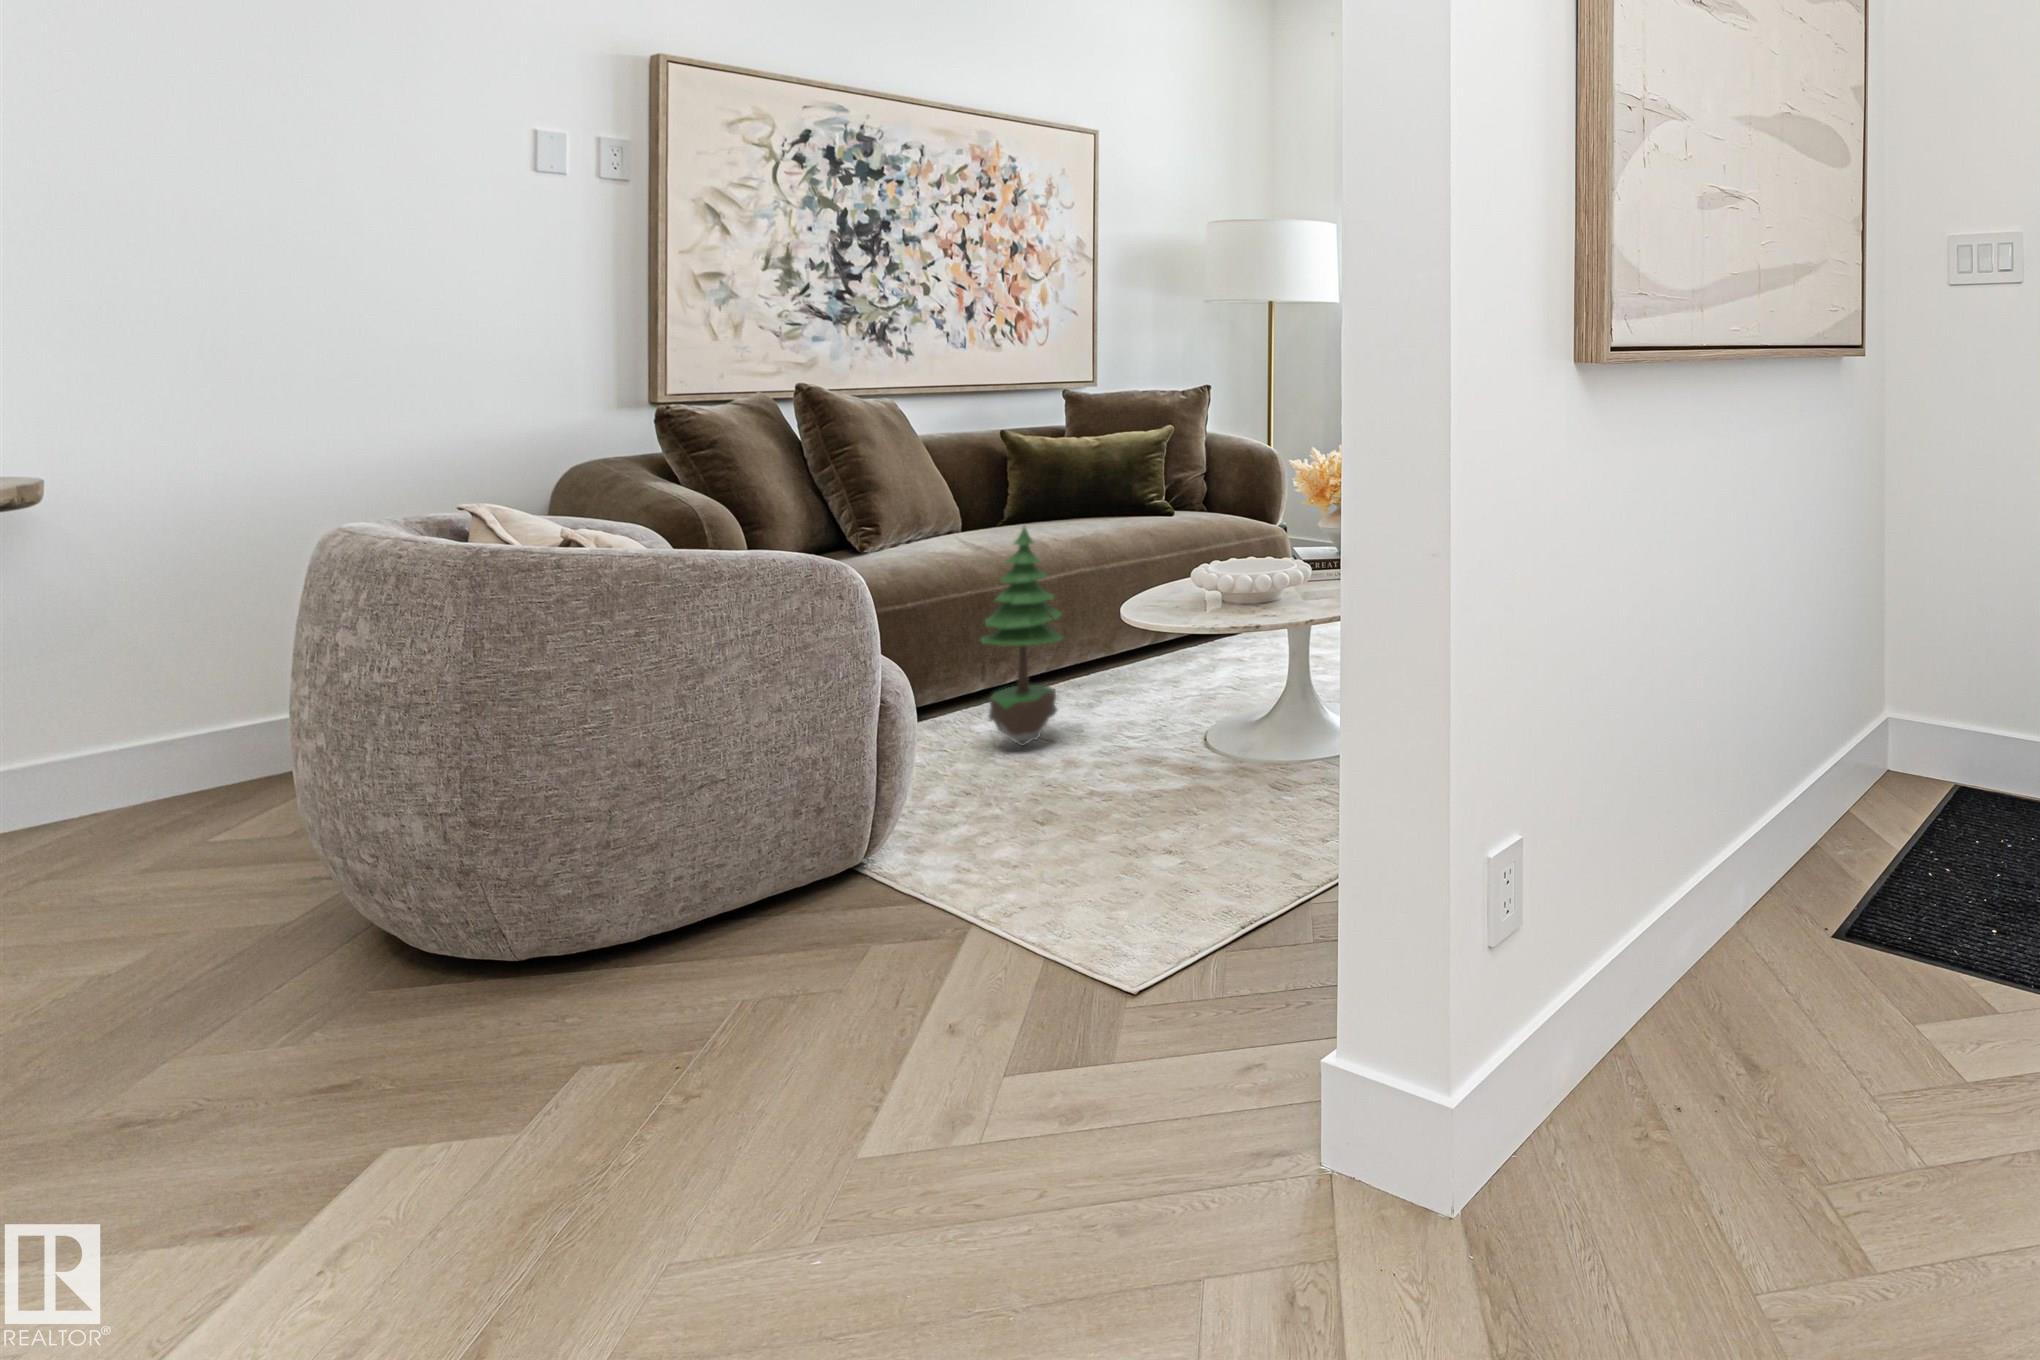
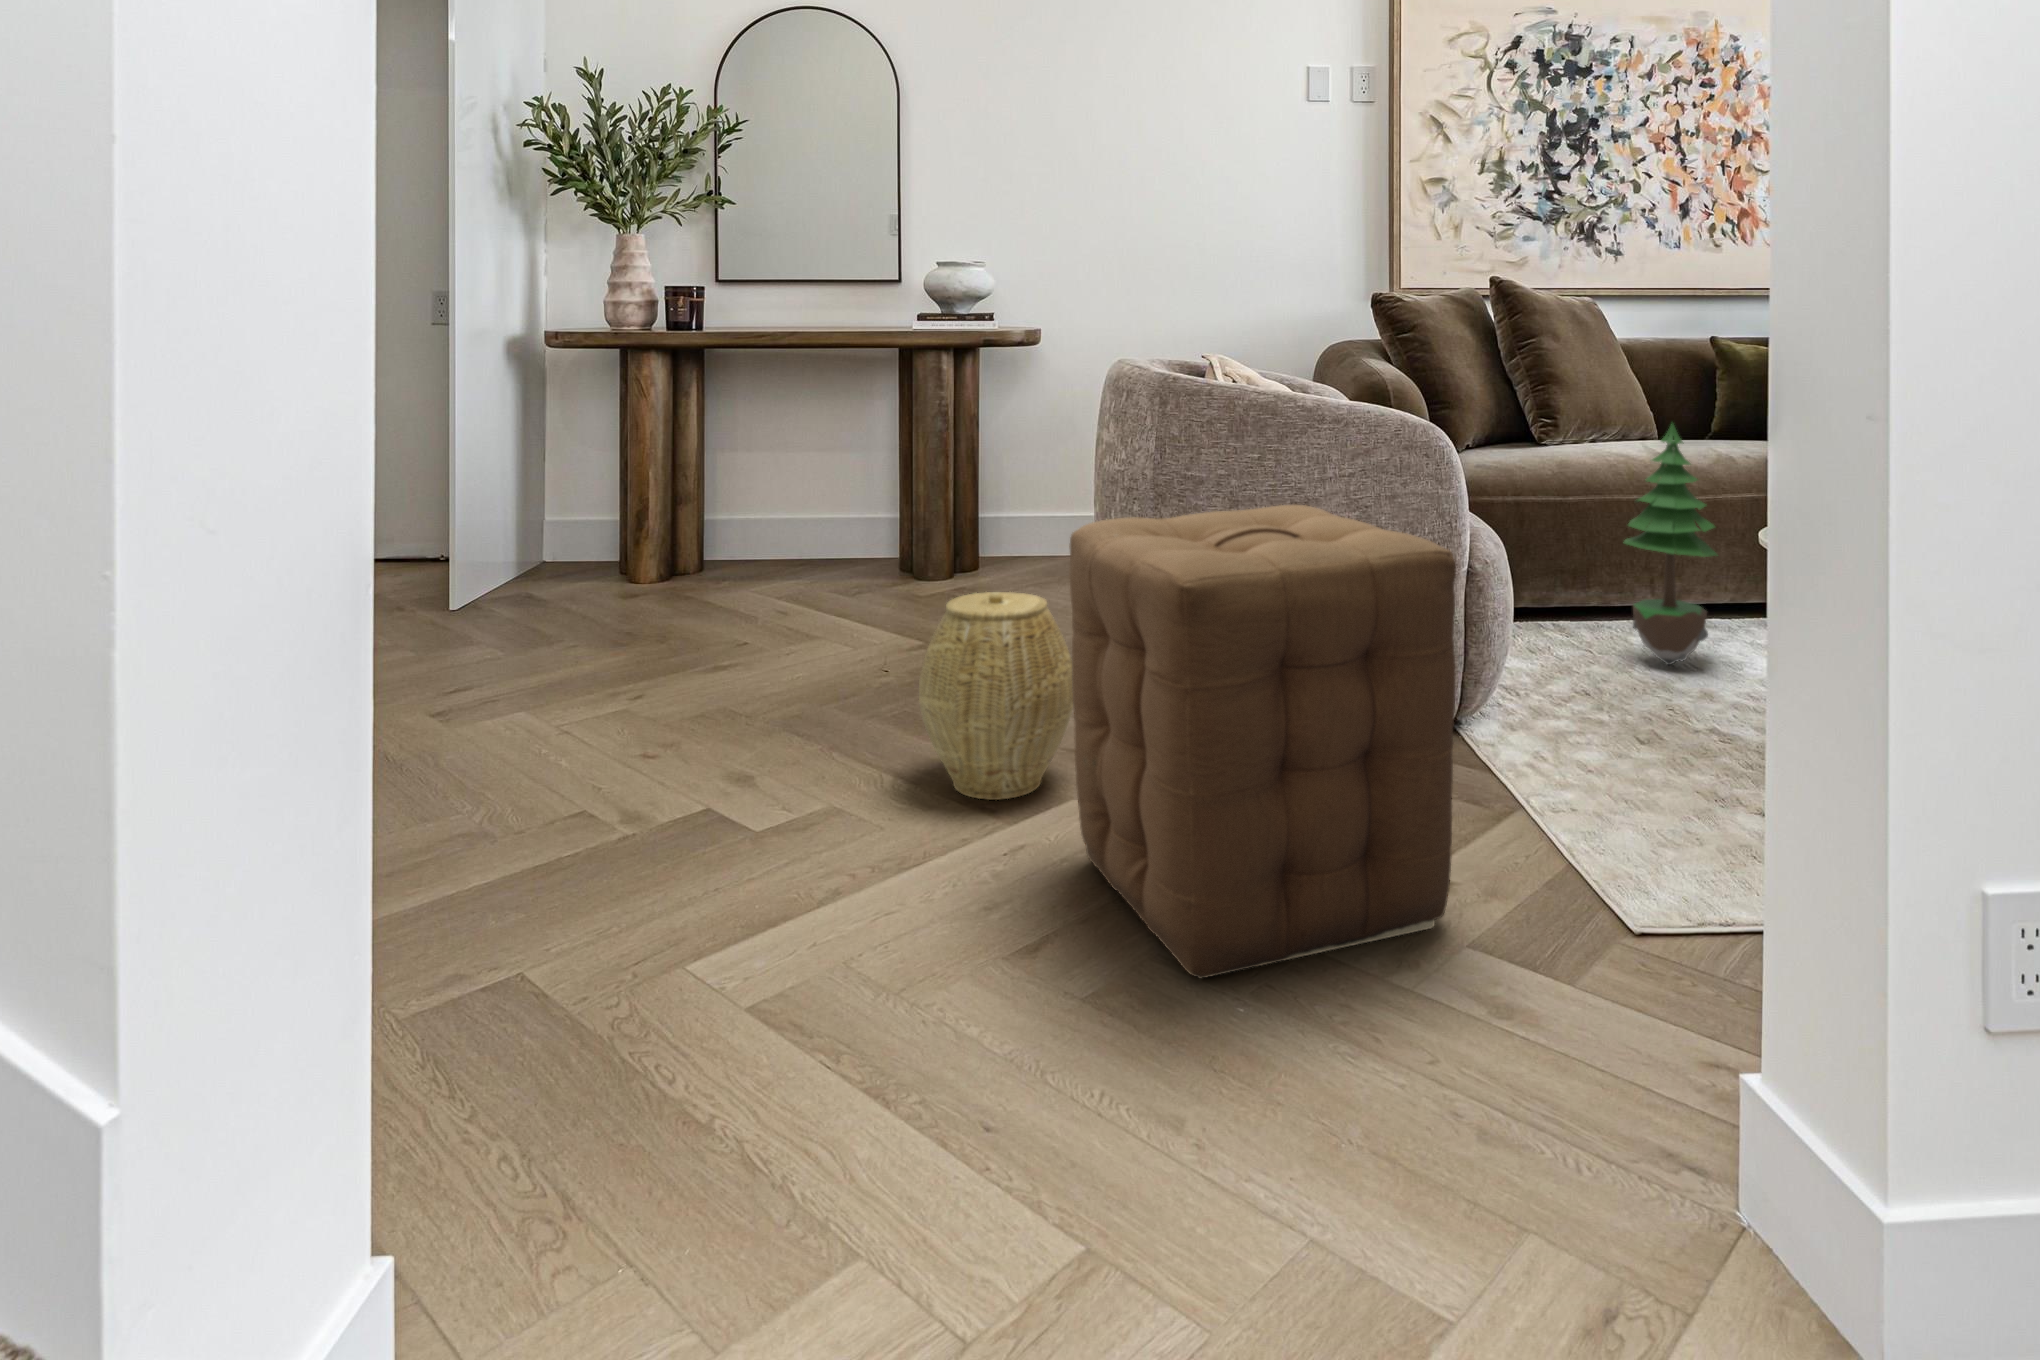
ottoman: none [488,683,994,1231] -> present [1069,505,1456,979]
woven basket: none [91,883,409,1212] -> present [919,592,1073,800]

